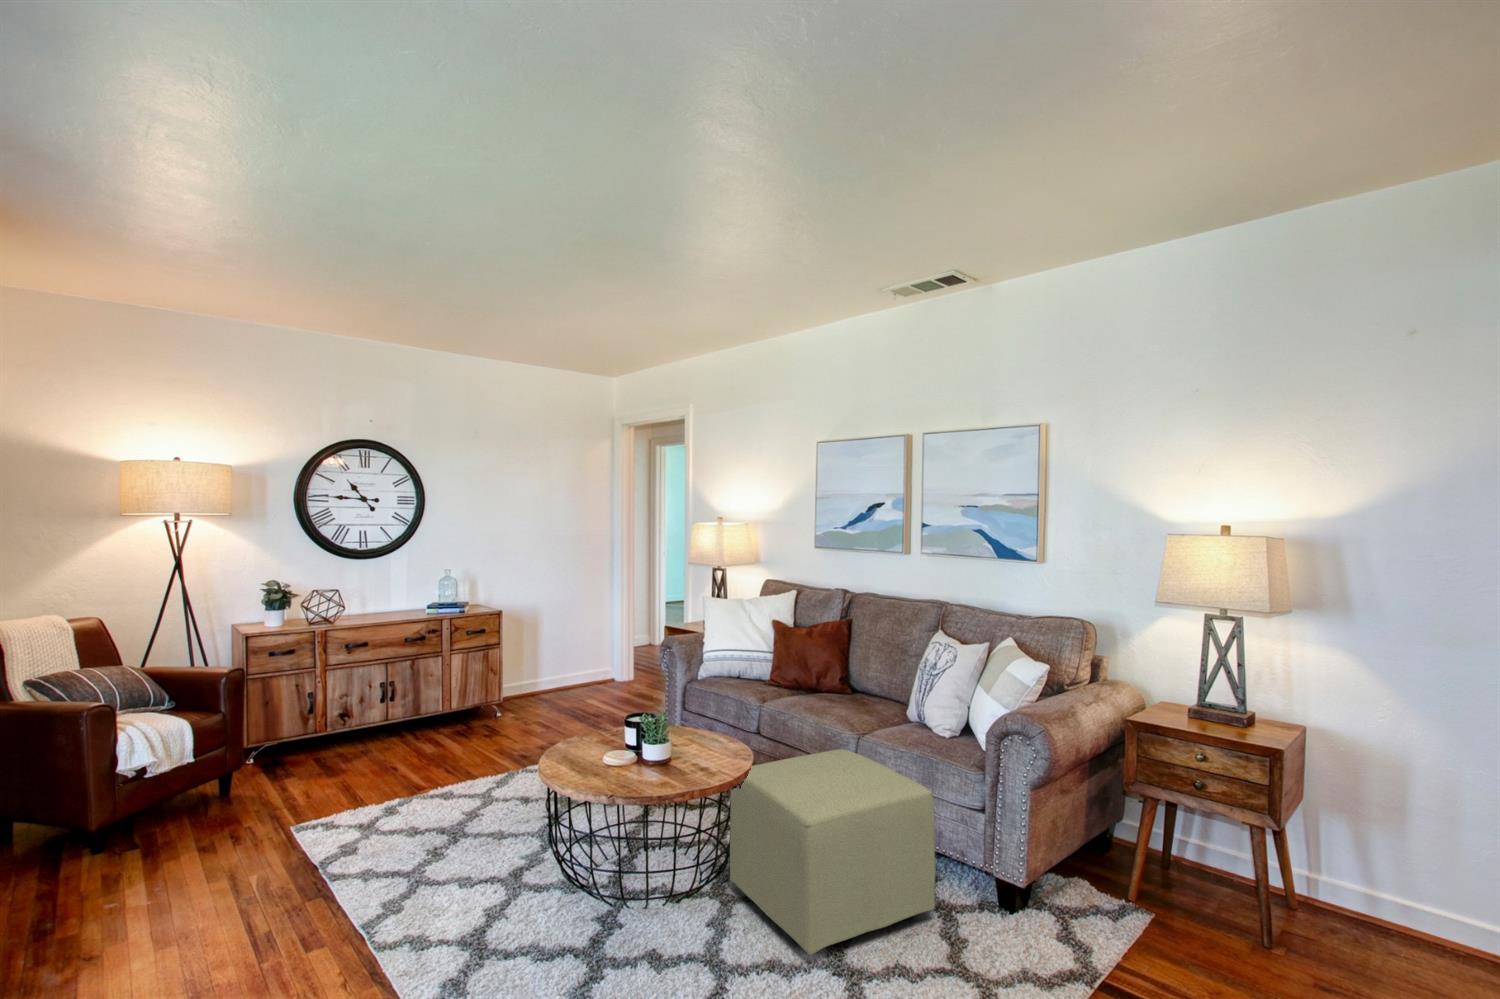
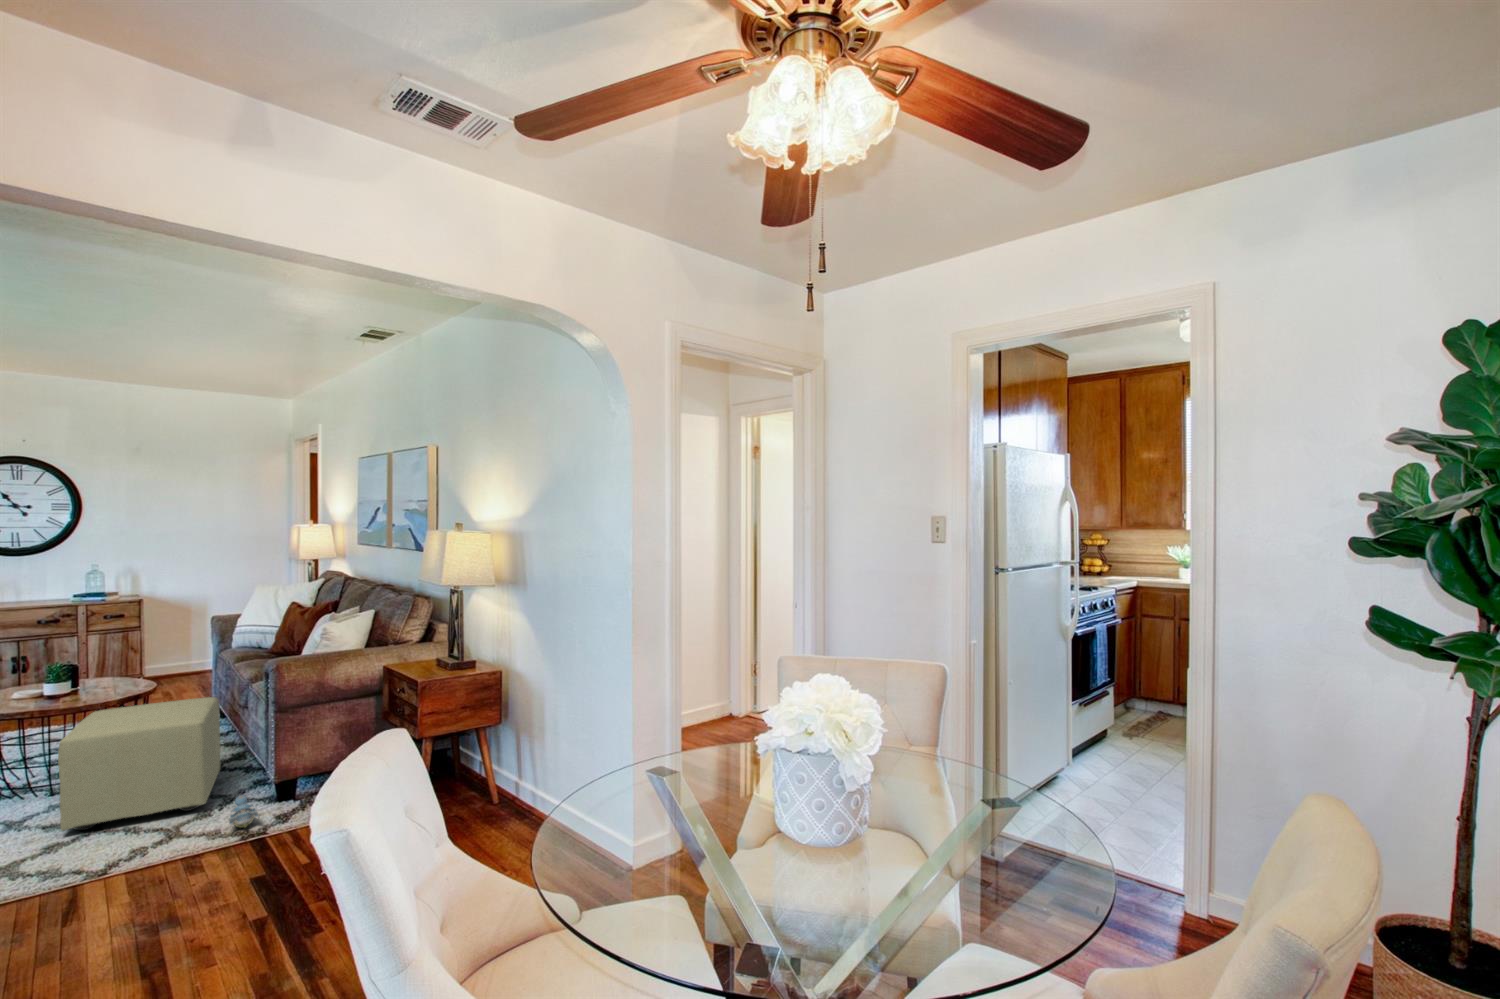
plush toy: none [1011,900,1066,953] -> present [229,795,259,828]

